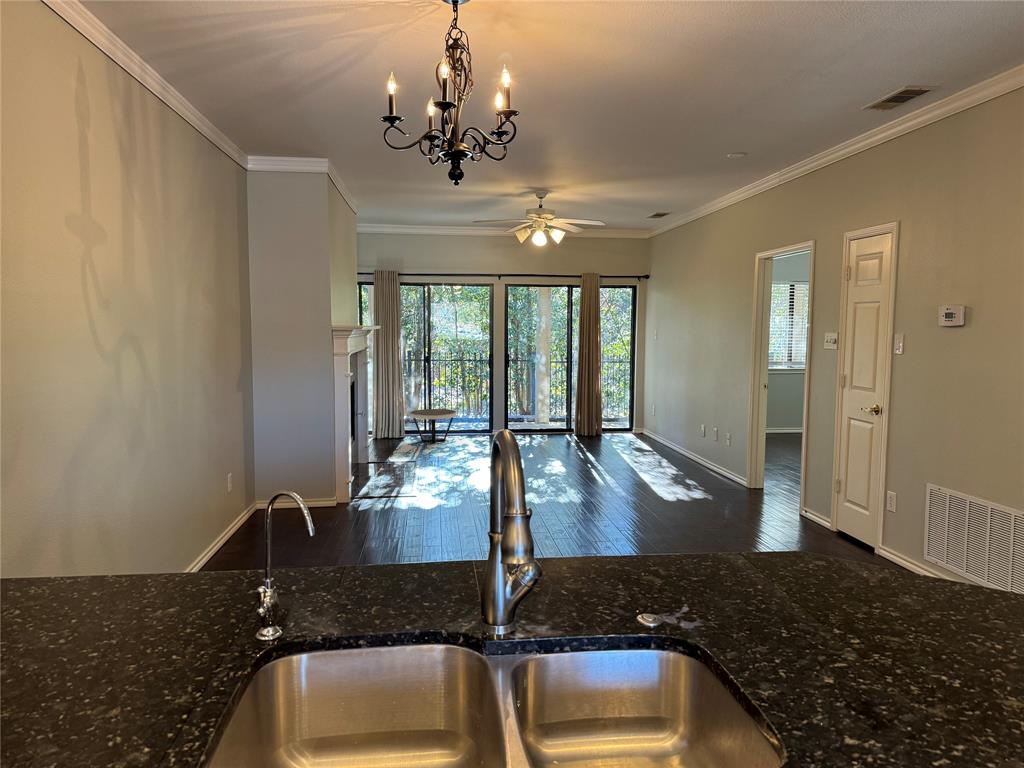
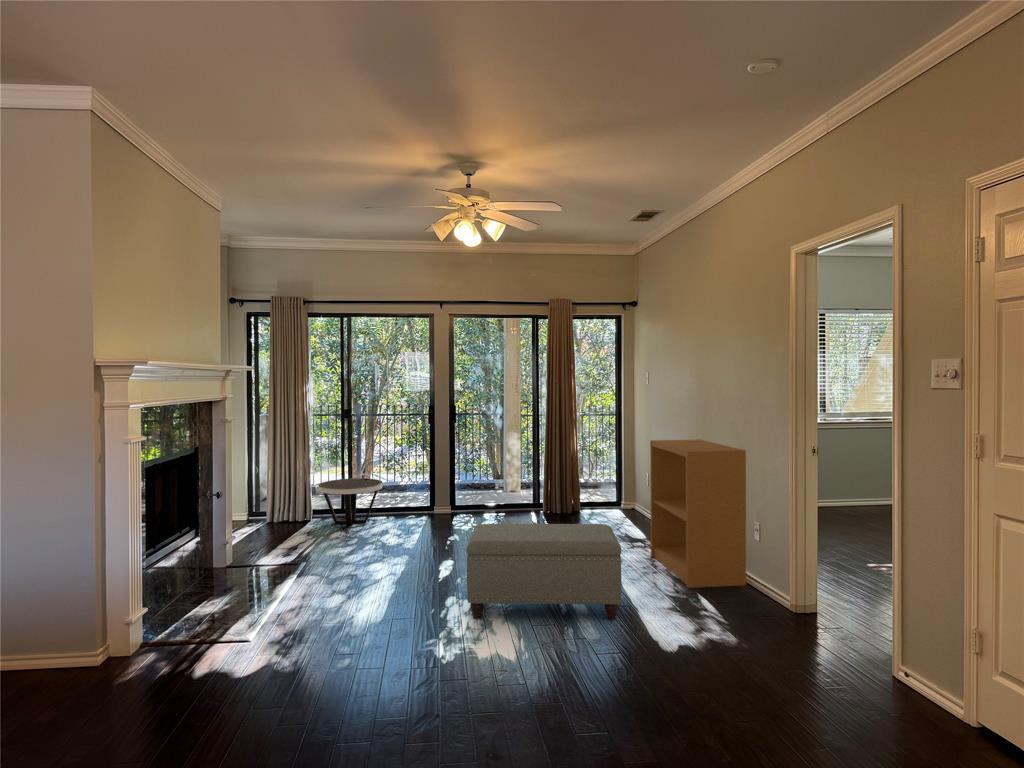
bookshelf: none [657,381,724,477] -> present [650,440,746,588]
ottoman: none [543,434,642,491] -> present [467,524,621,620]

